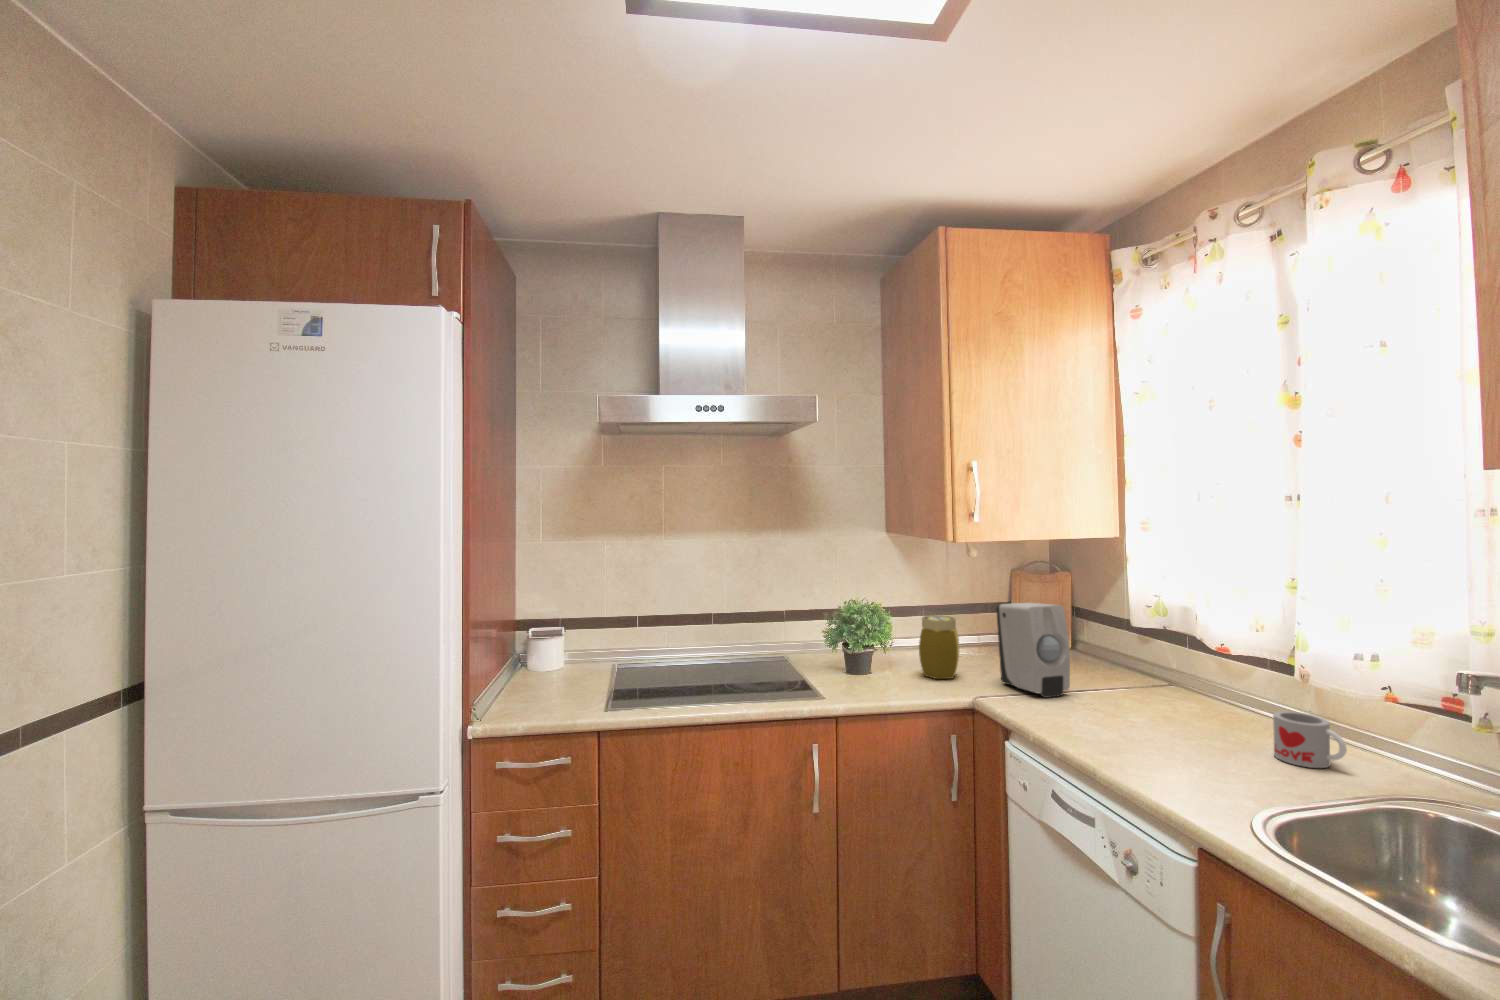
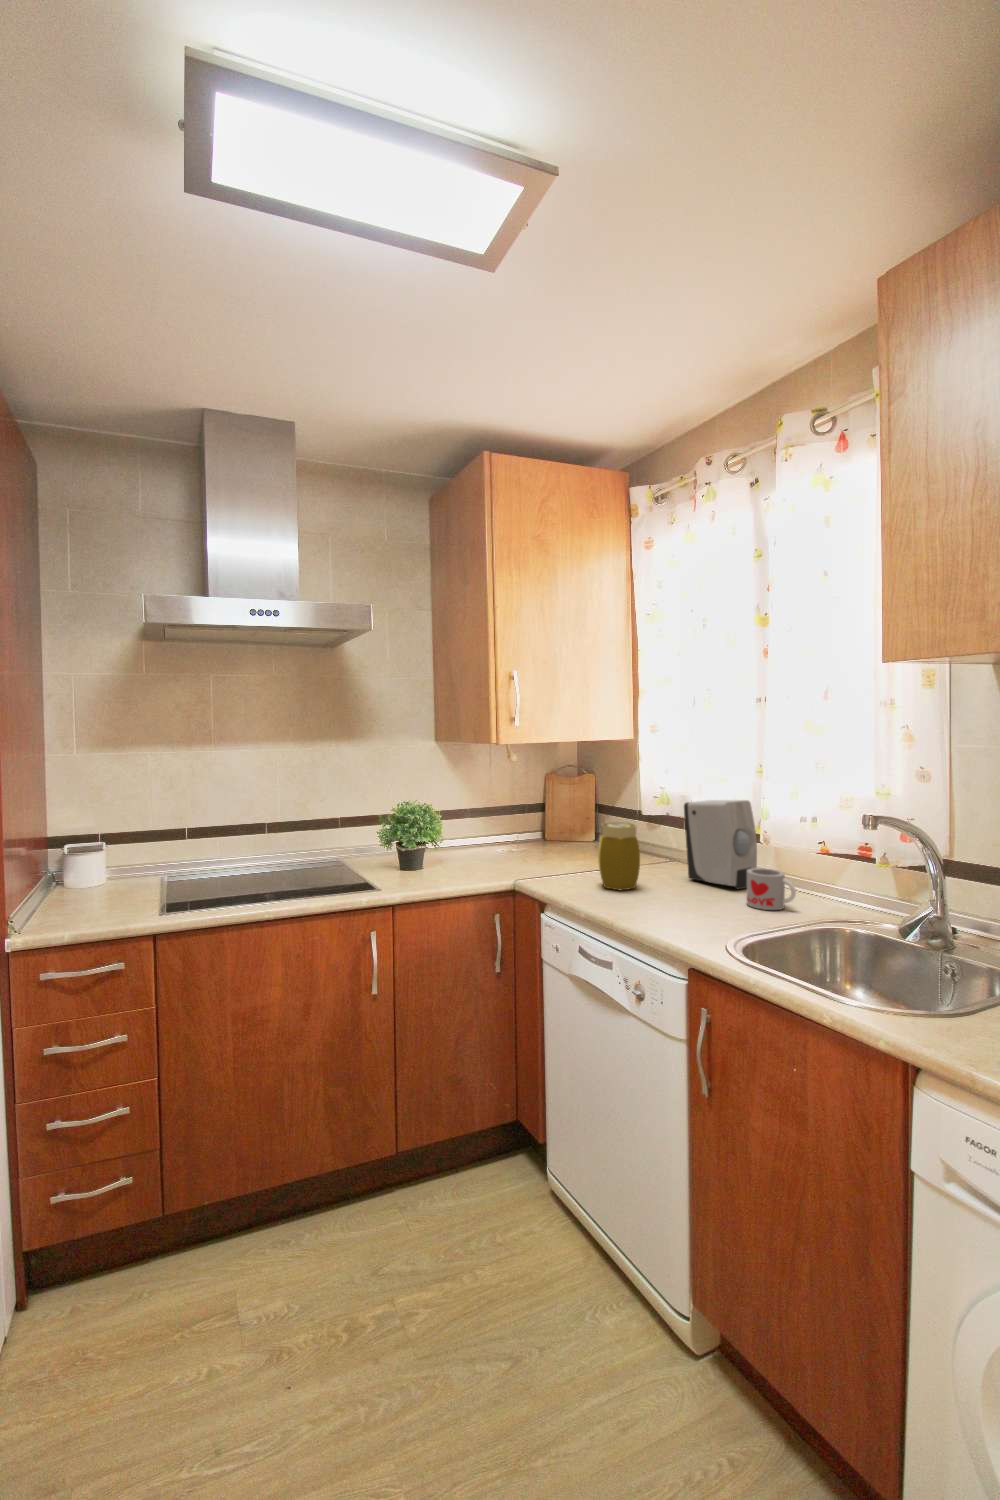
soap dispenser: present [996,603,1070,698] -> present [684,800,757,890]
jar: present [919,615,959,679] -> present [598,822,640,891]

